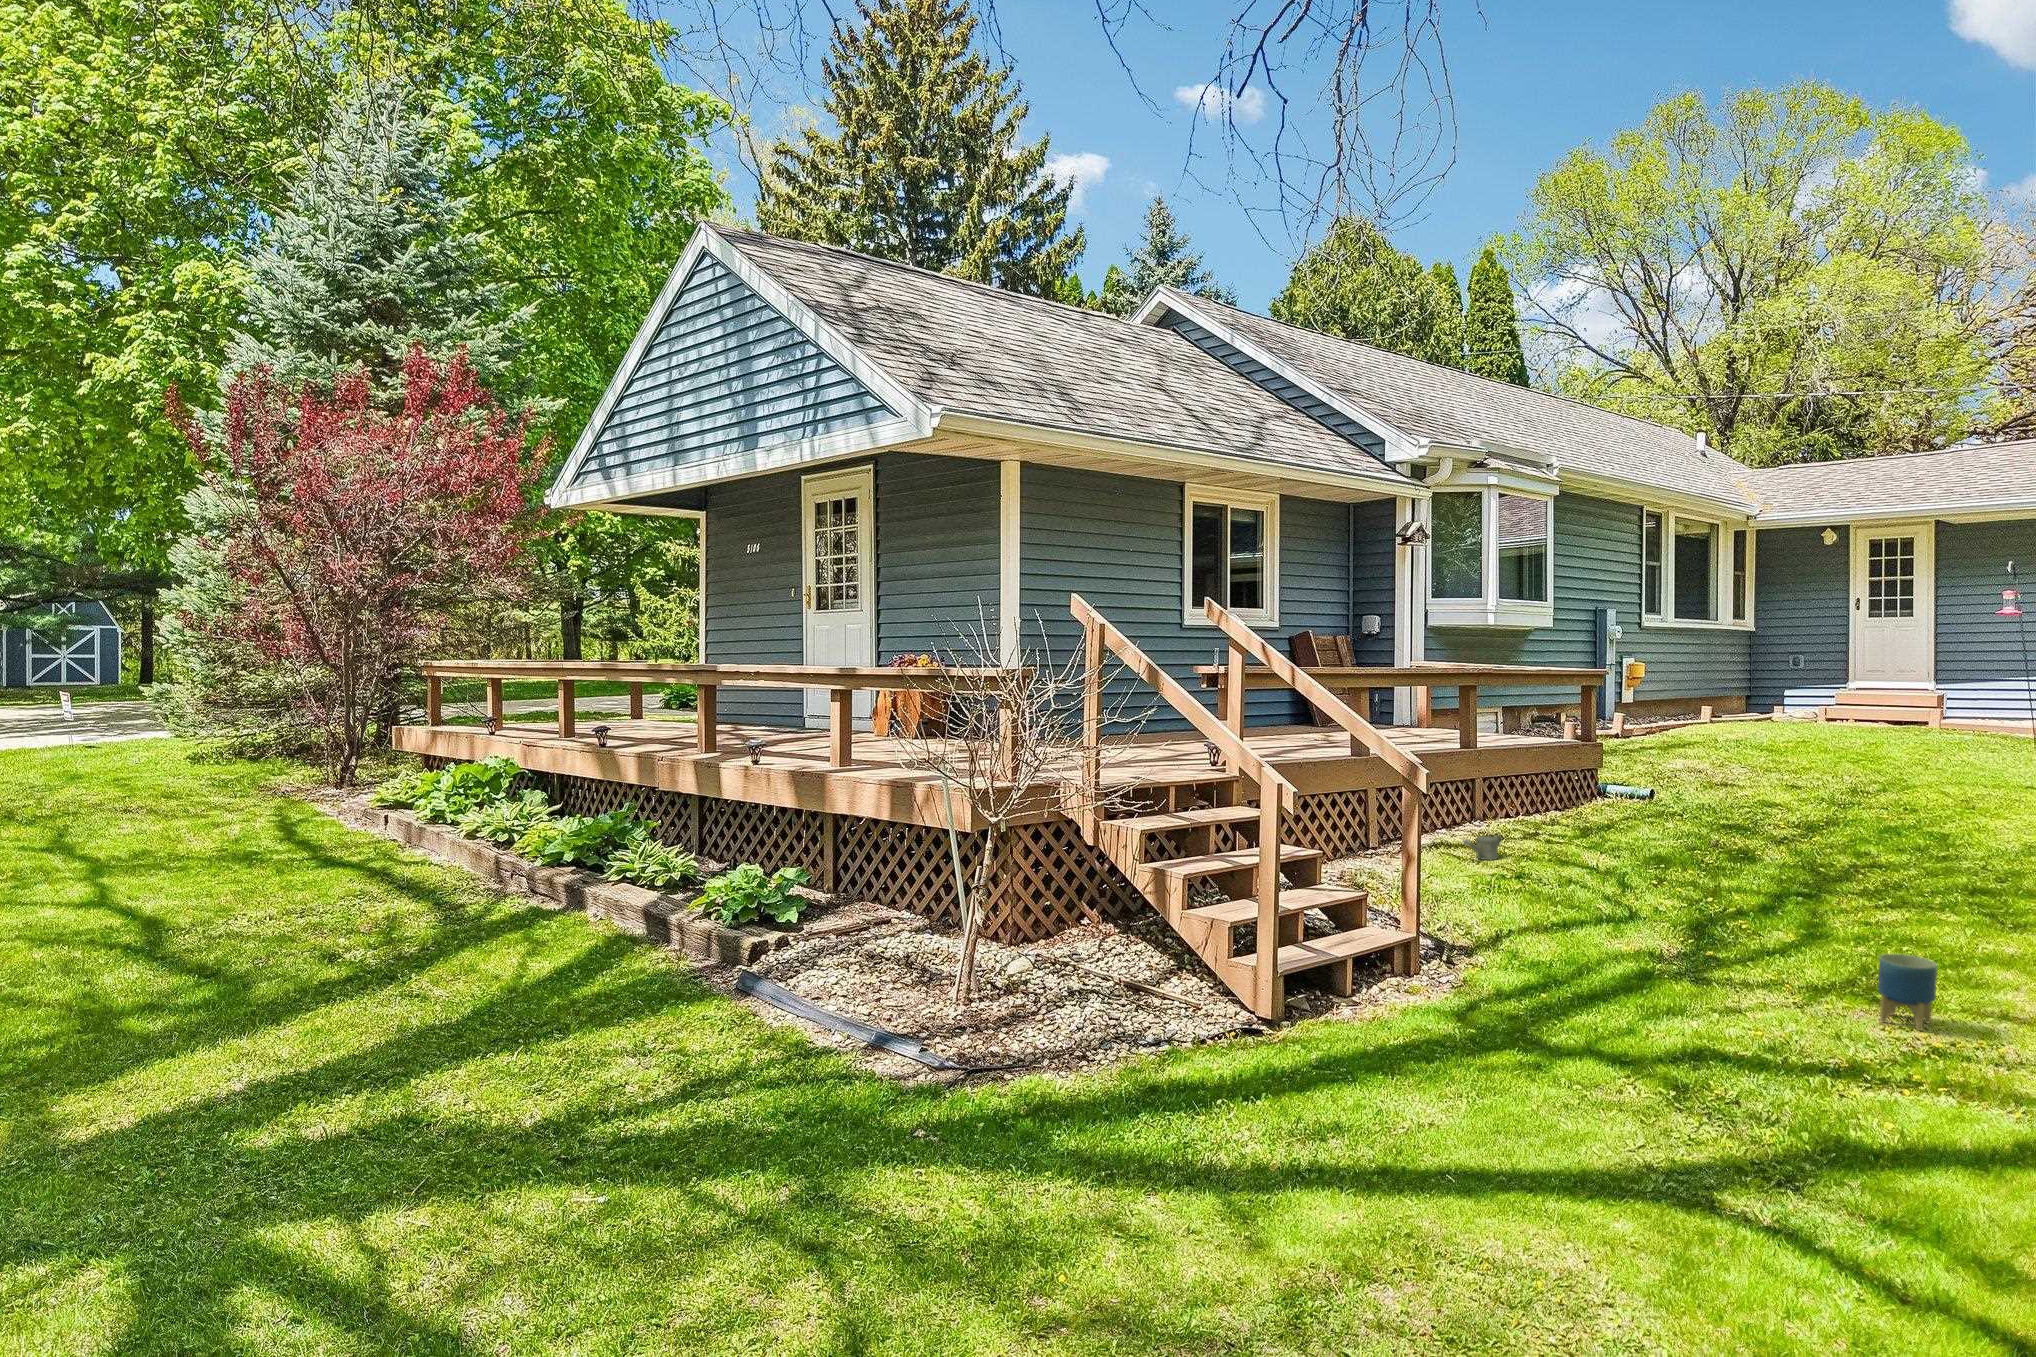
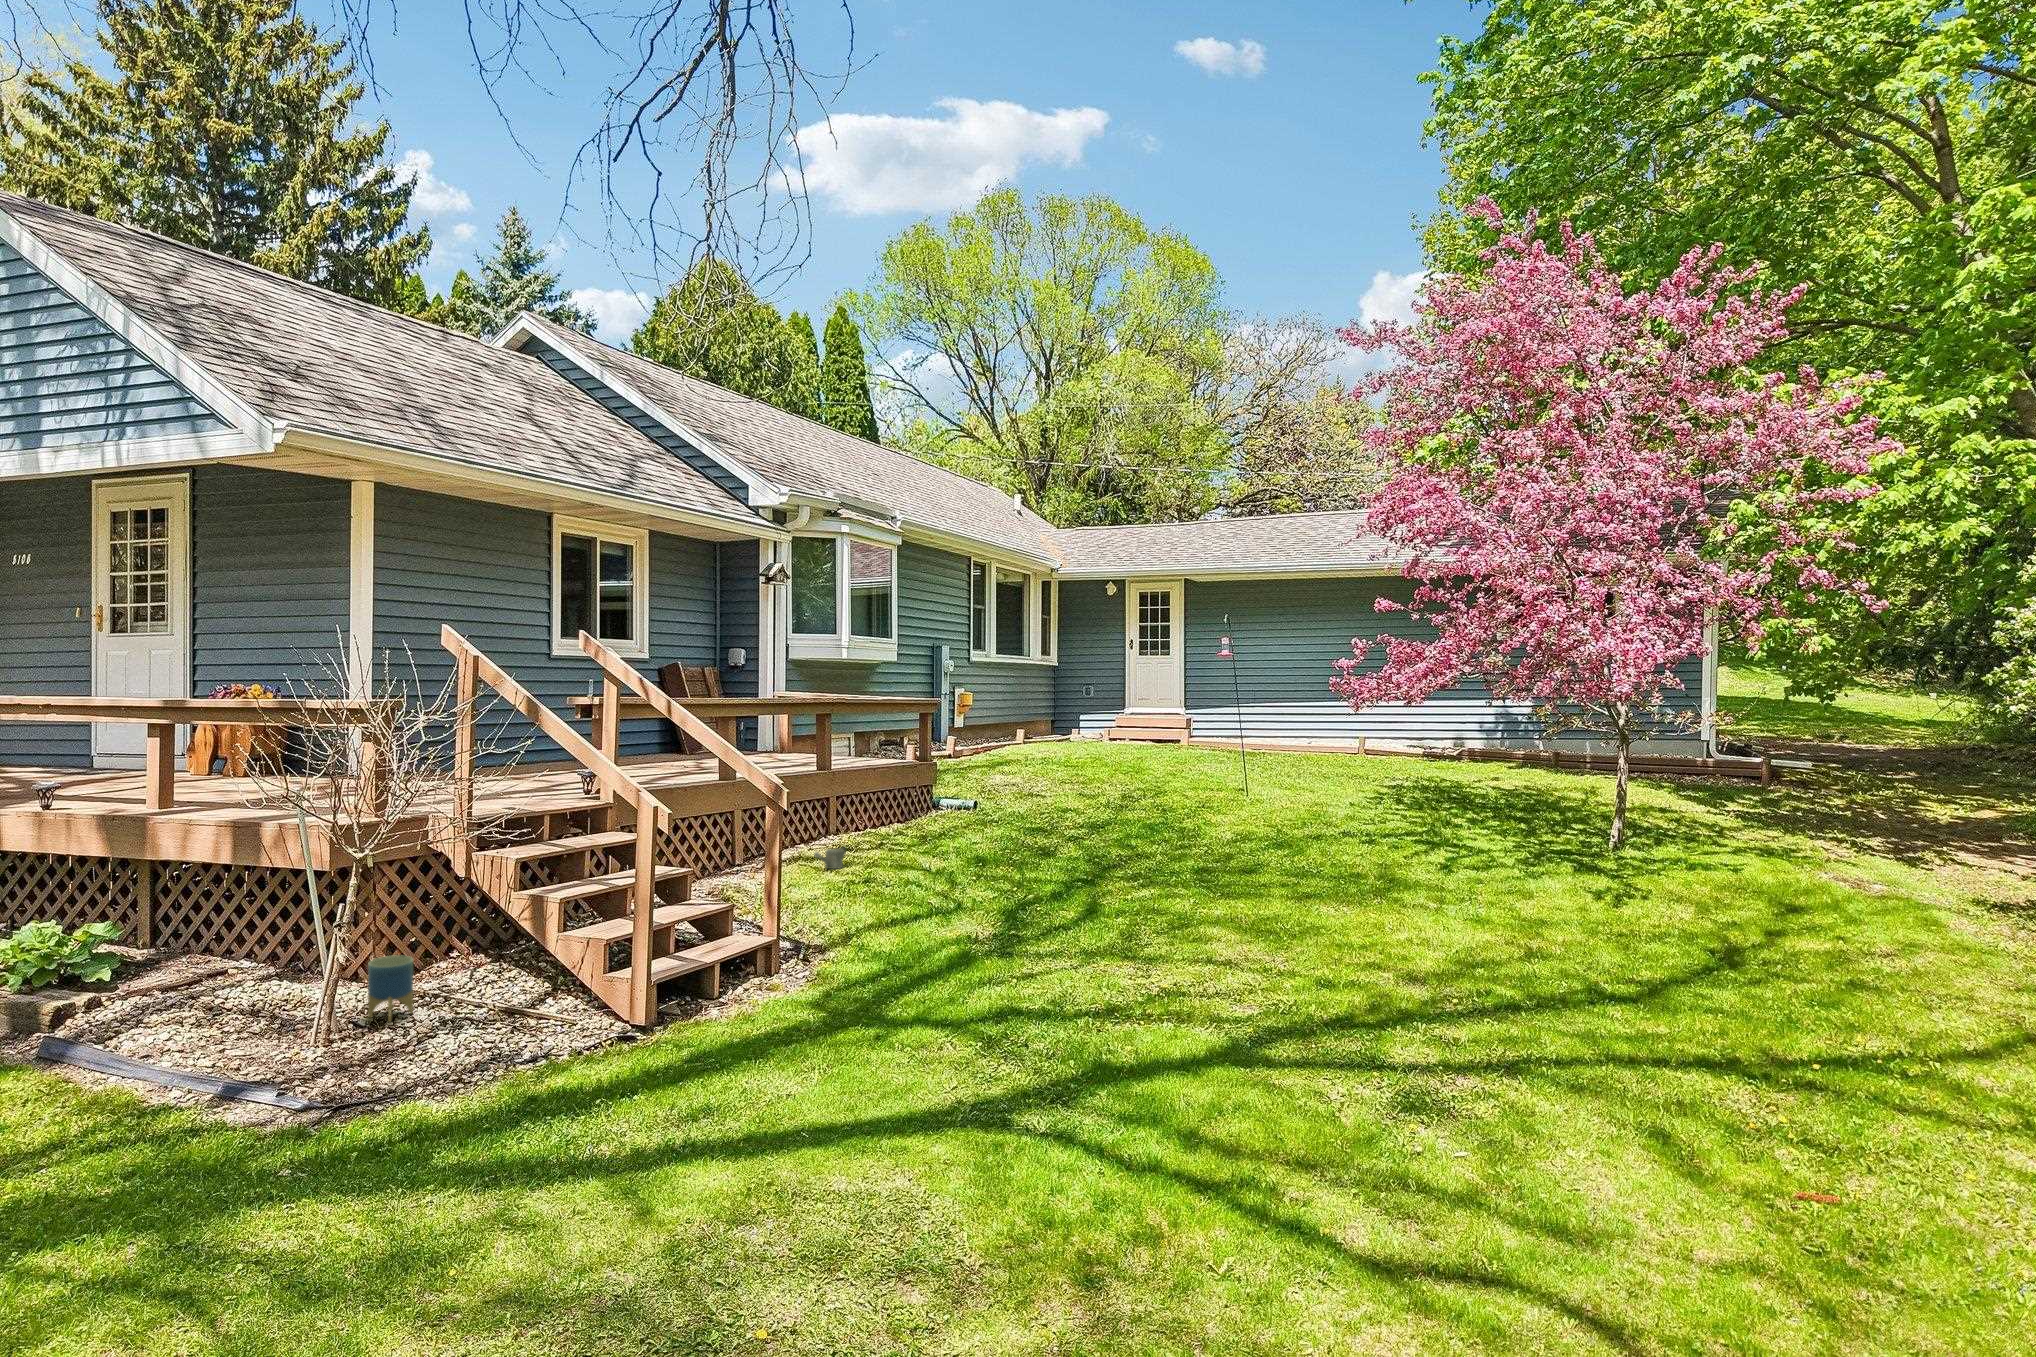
planter: present [1878,954,1937,1031] -> present [368,955,413,1021]

